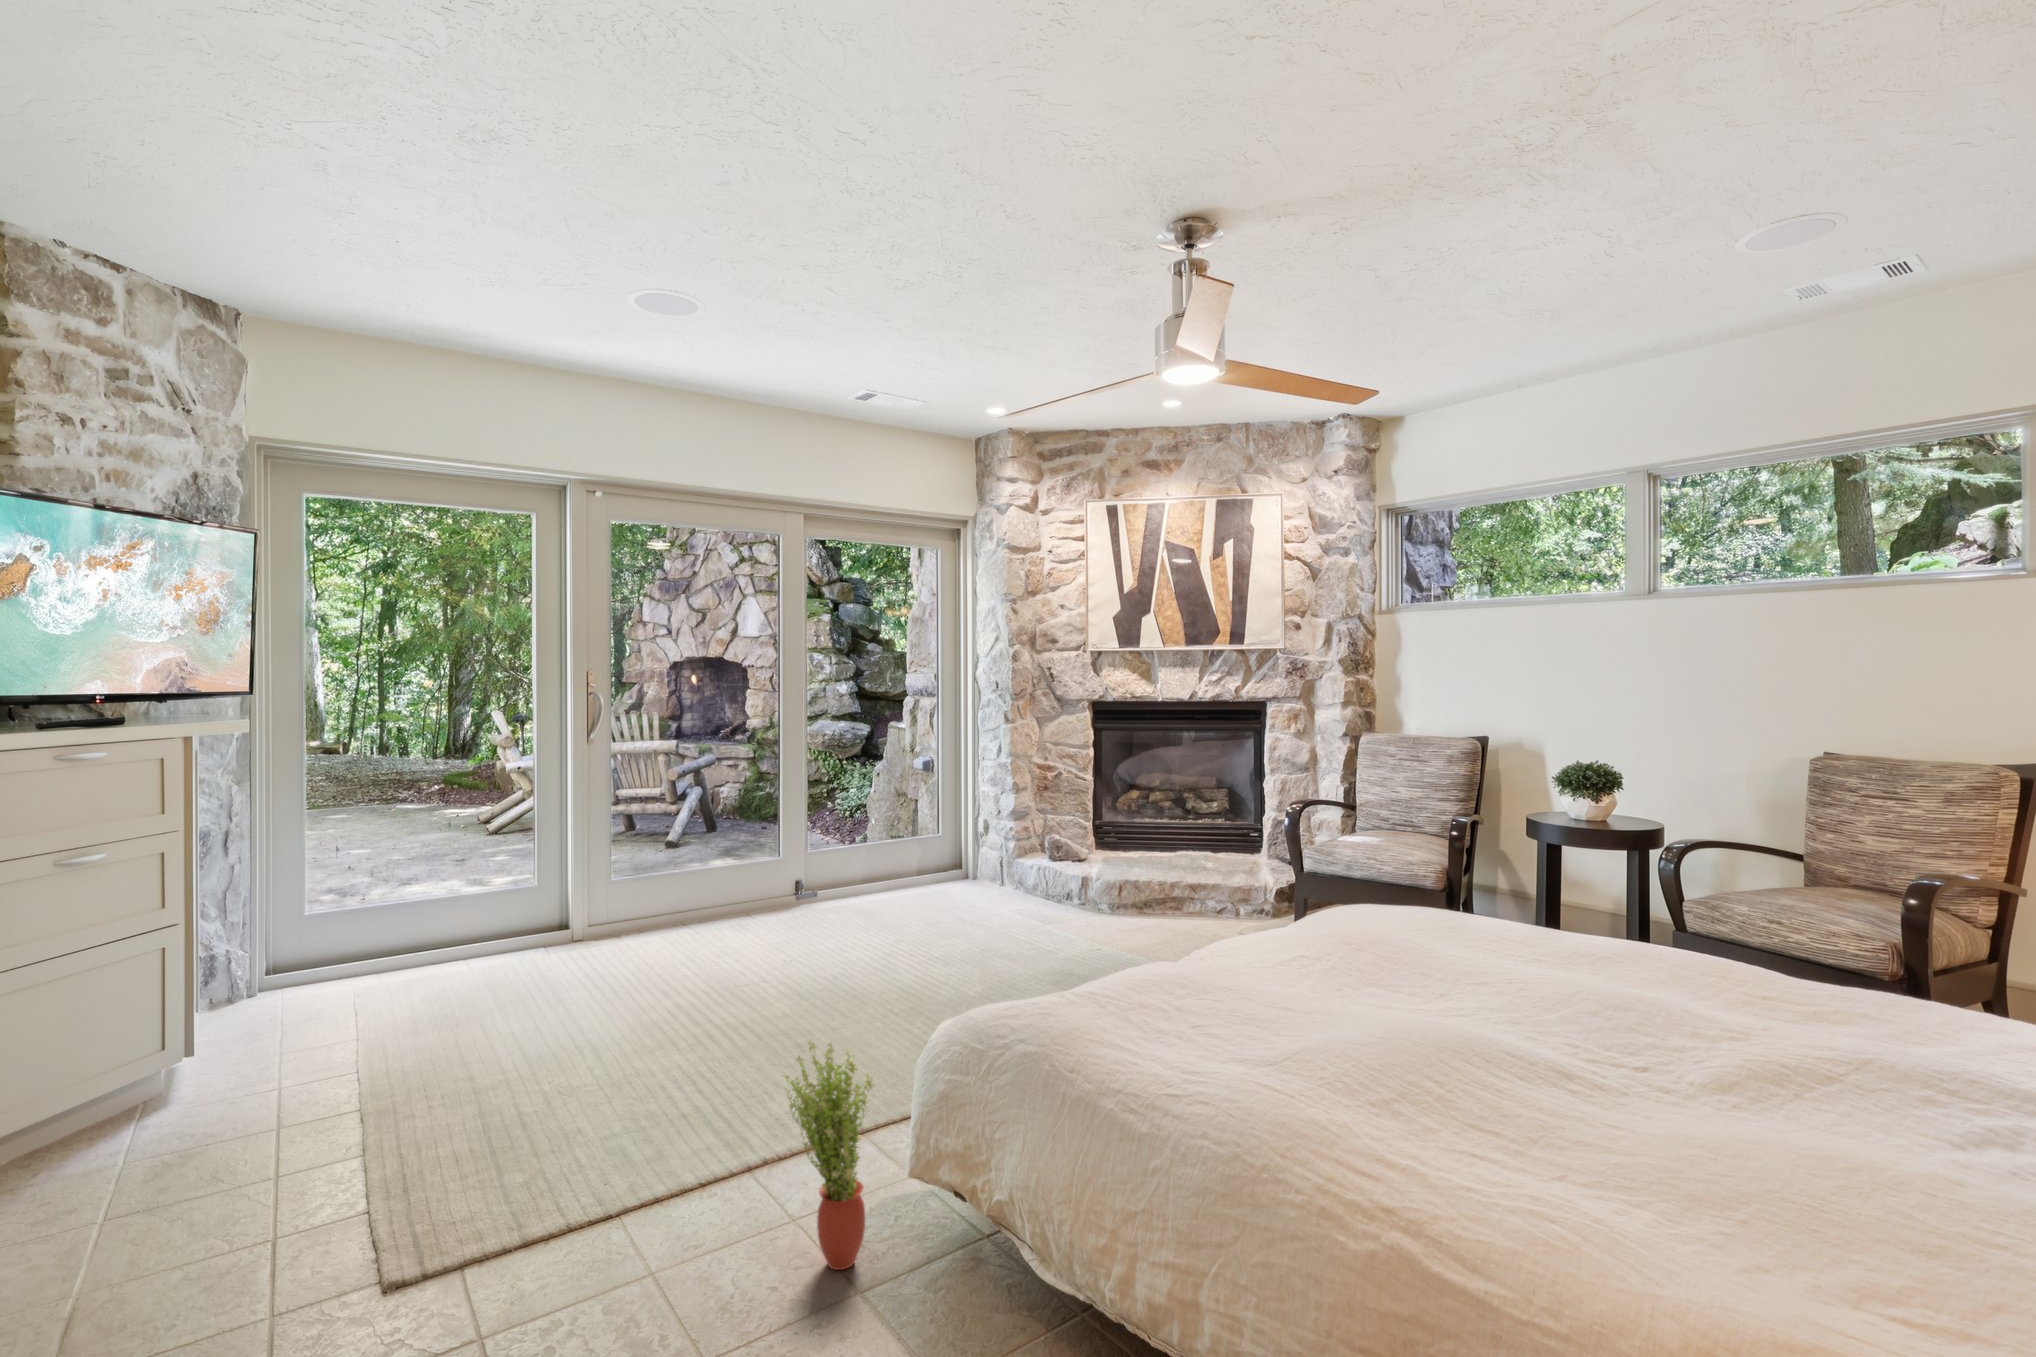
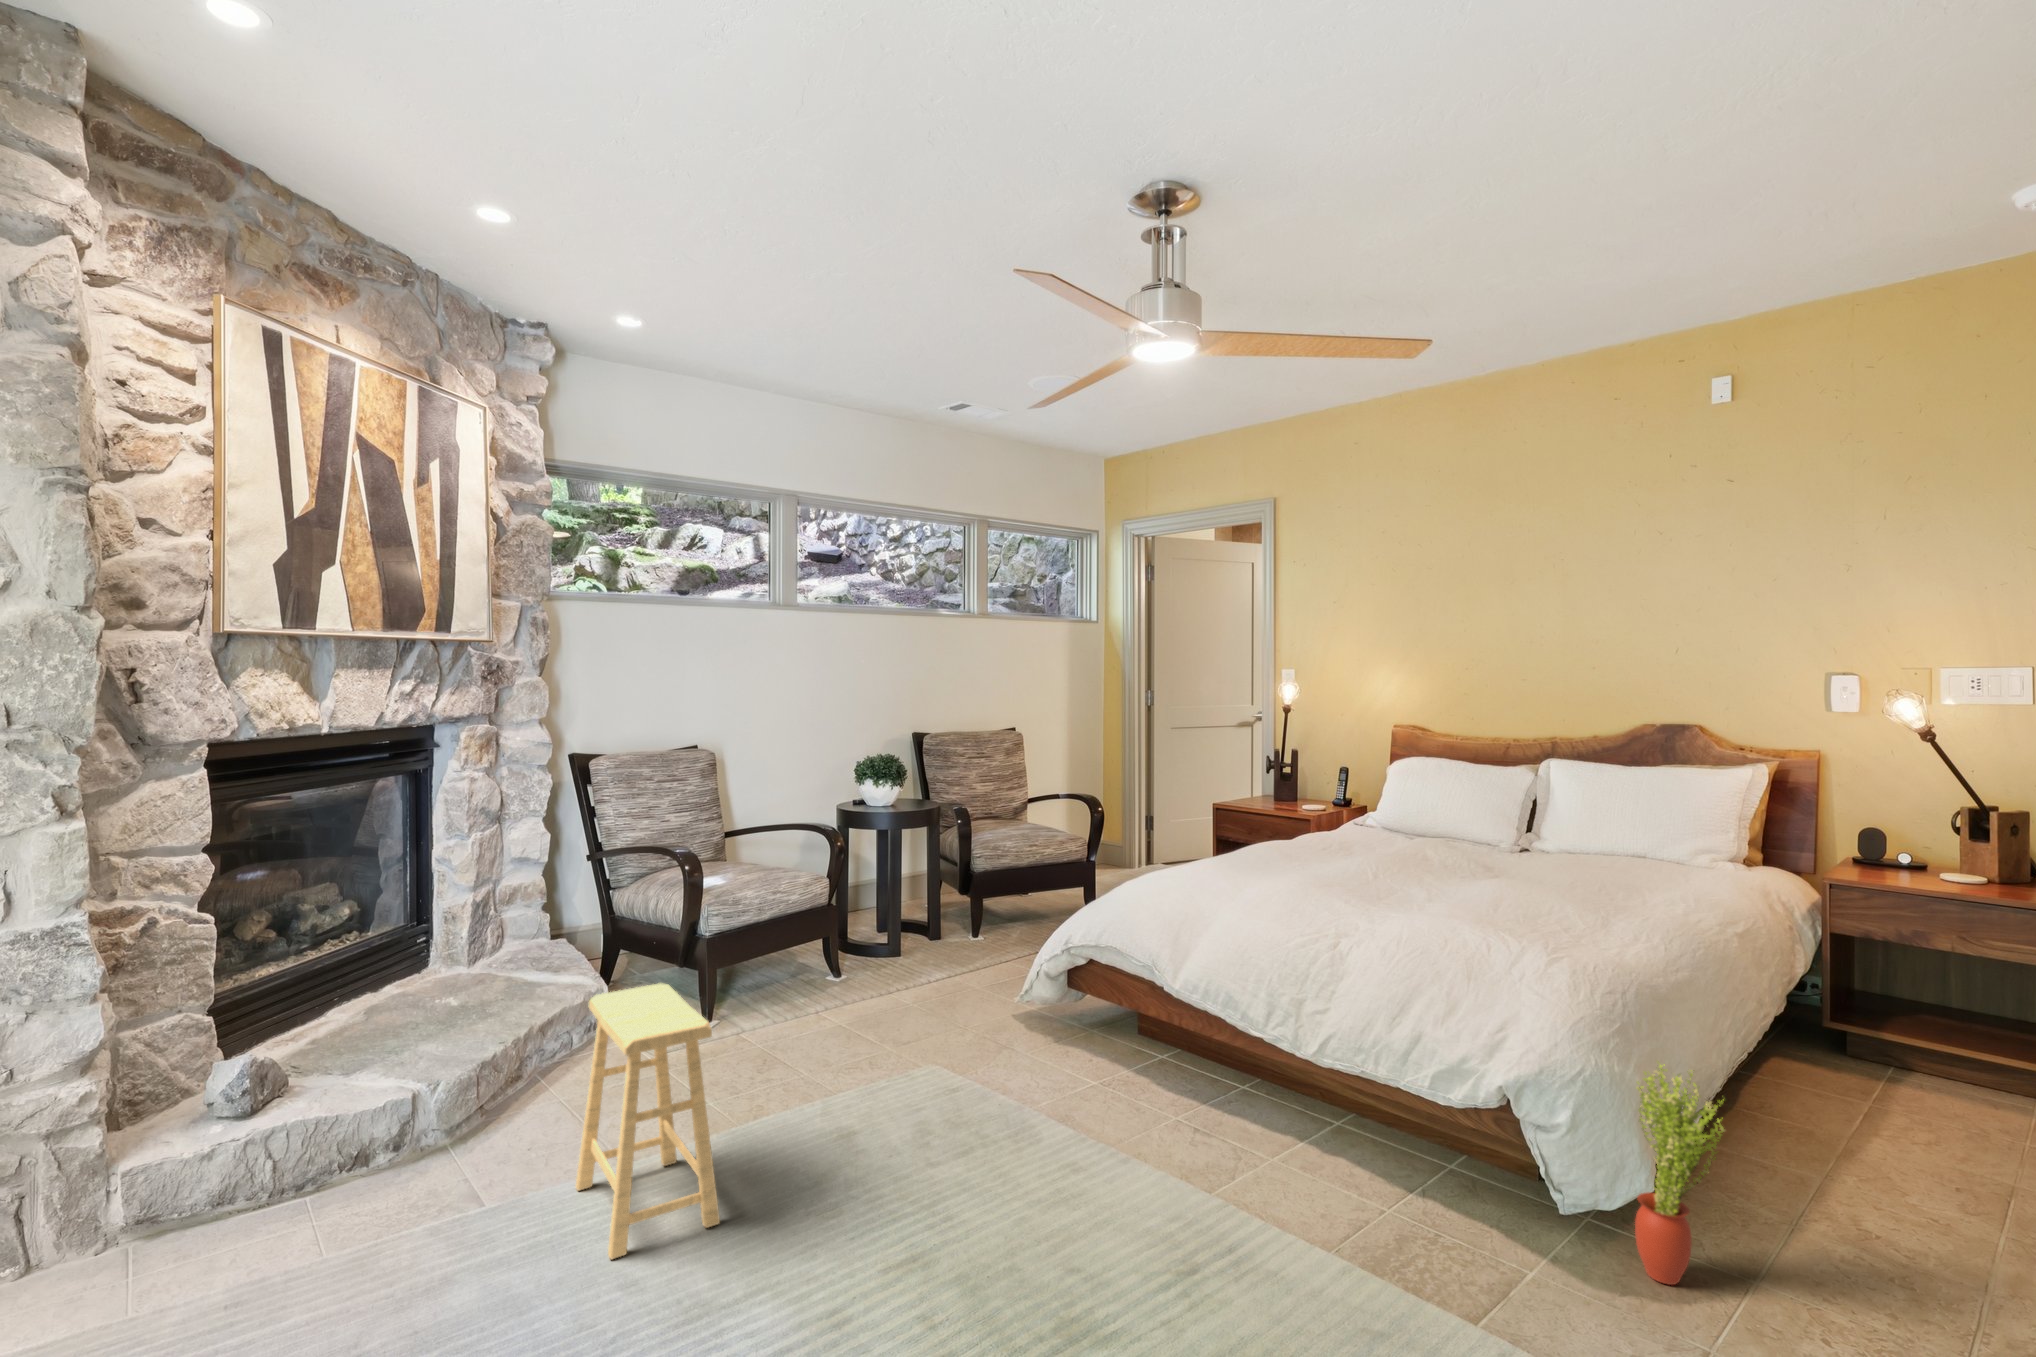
footstool: none [990,839,1085,962] -> present [576,983,720,1259]

